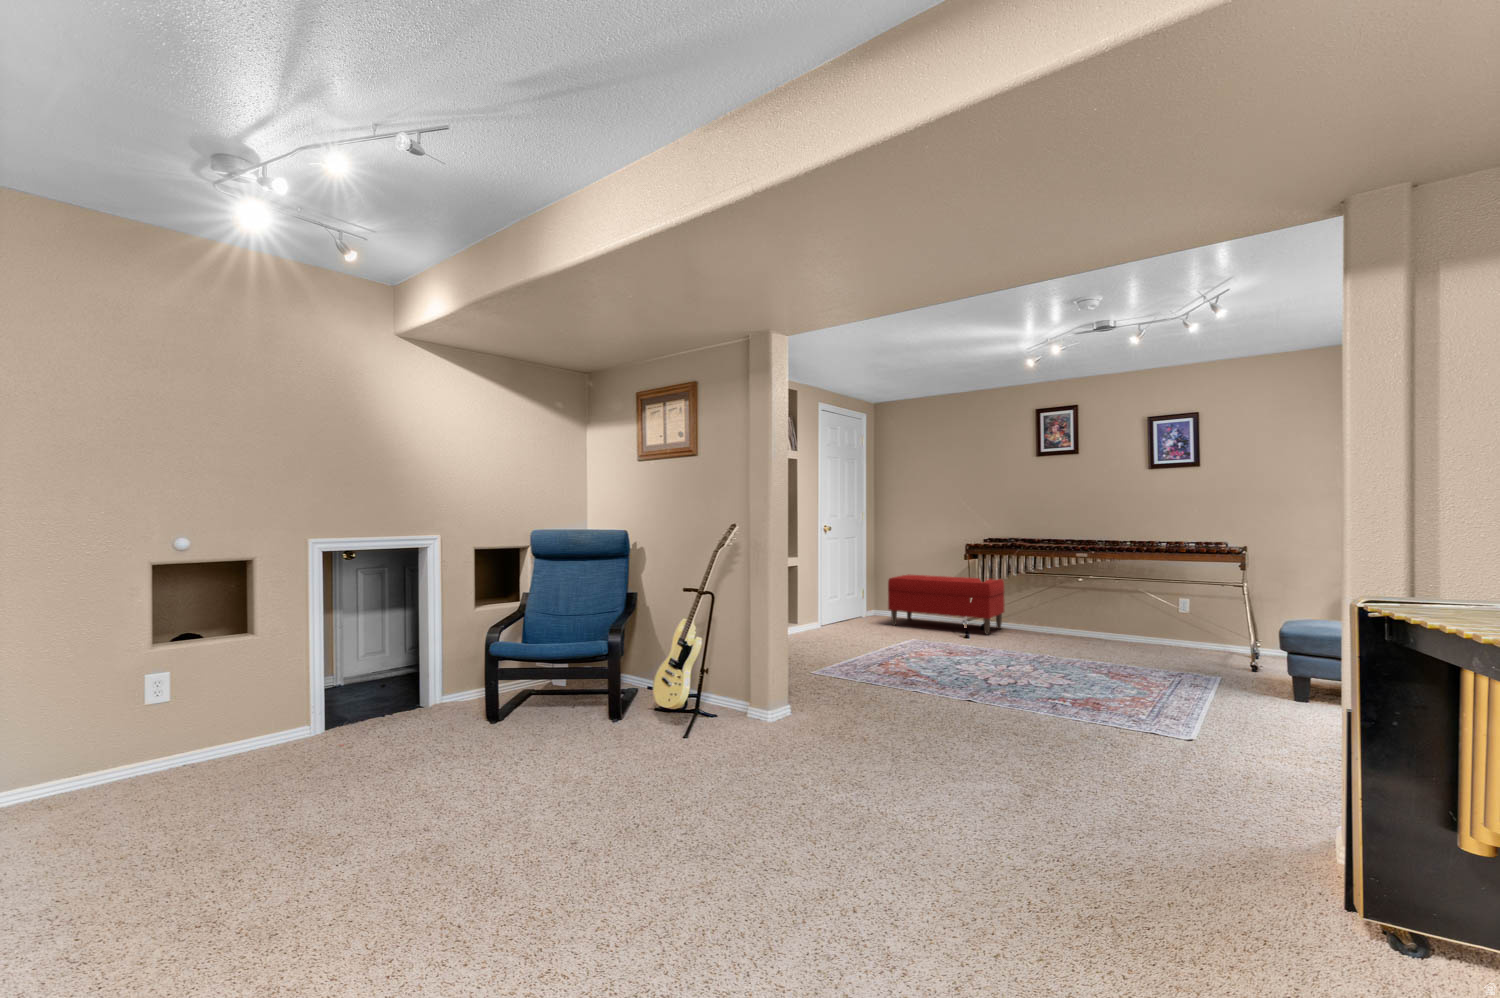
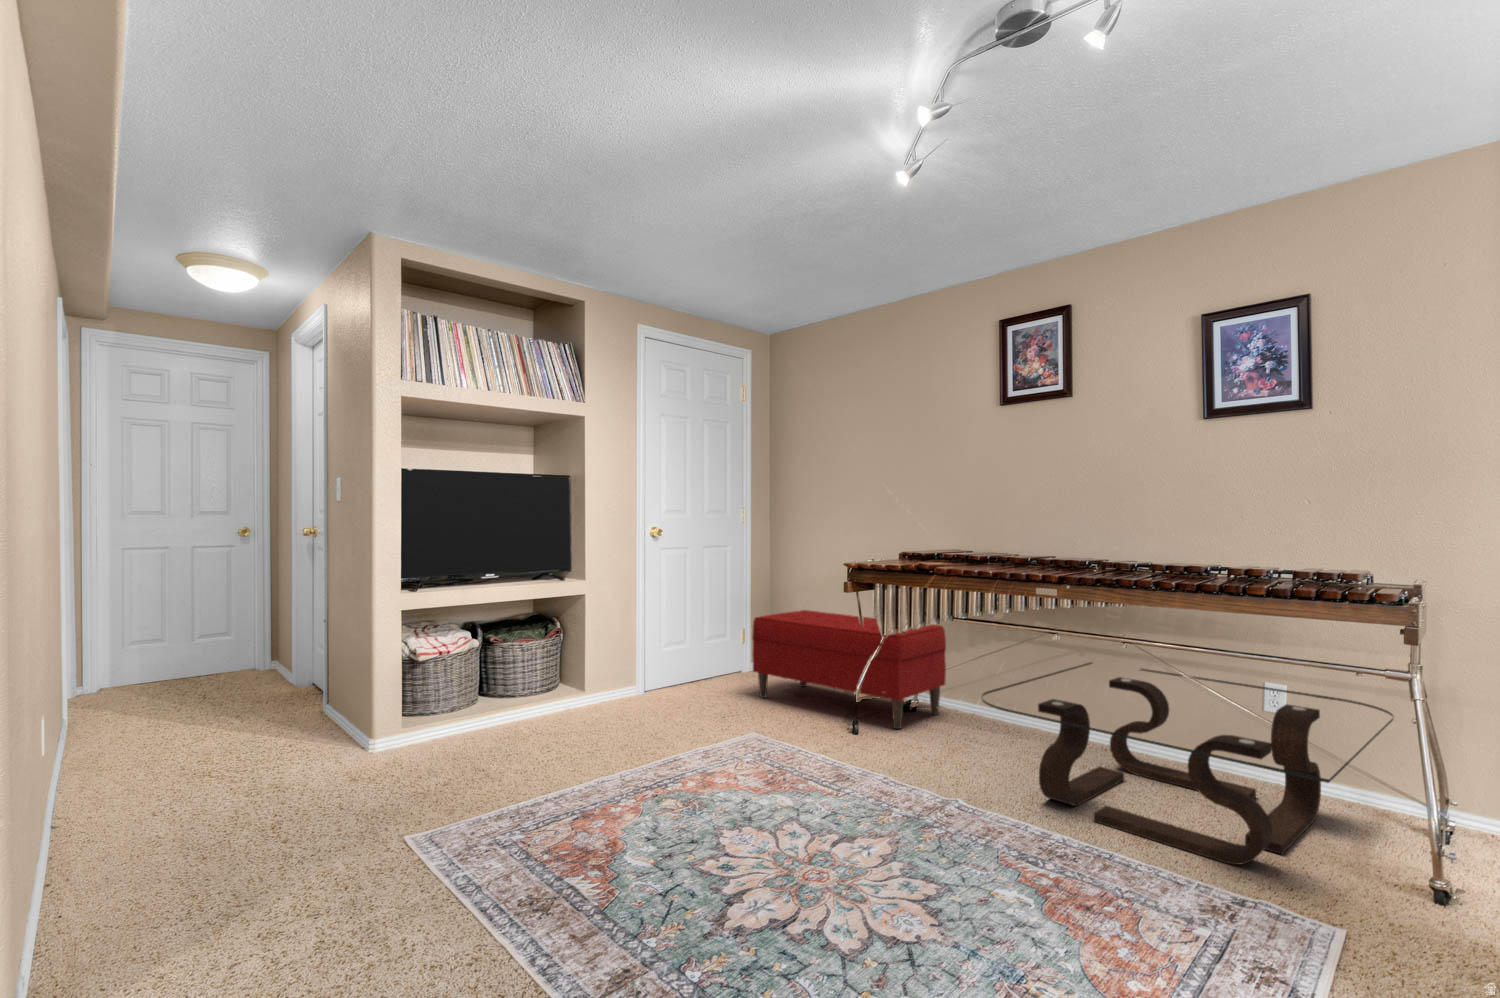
coffee table: none [1056,594,1237,666] -> present [982,662,1393,865]

